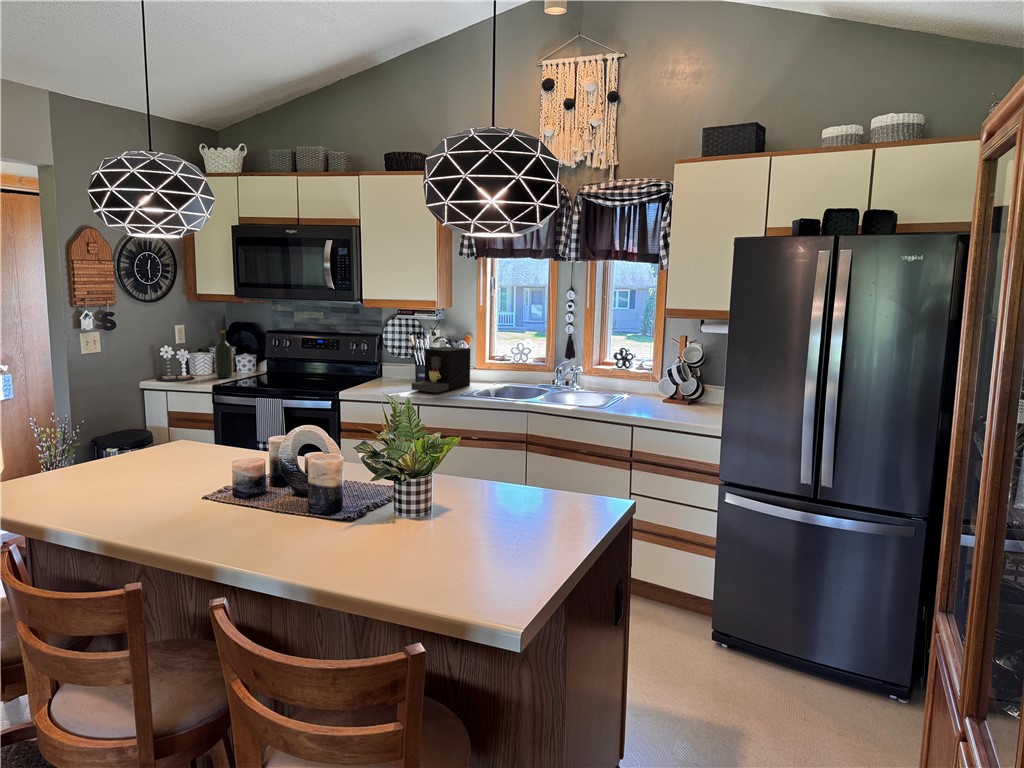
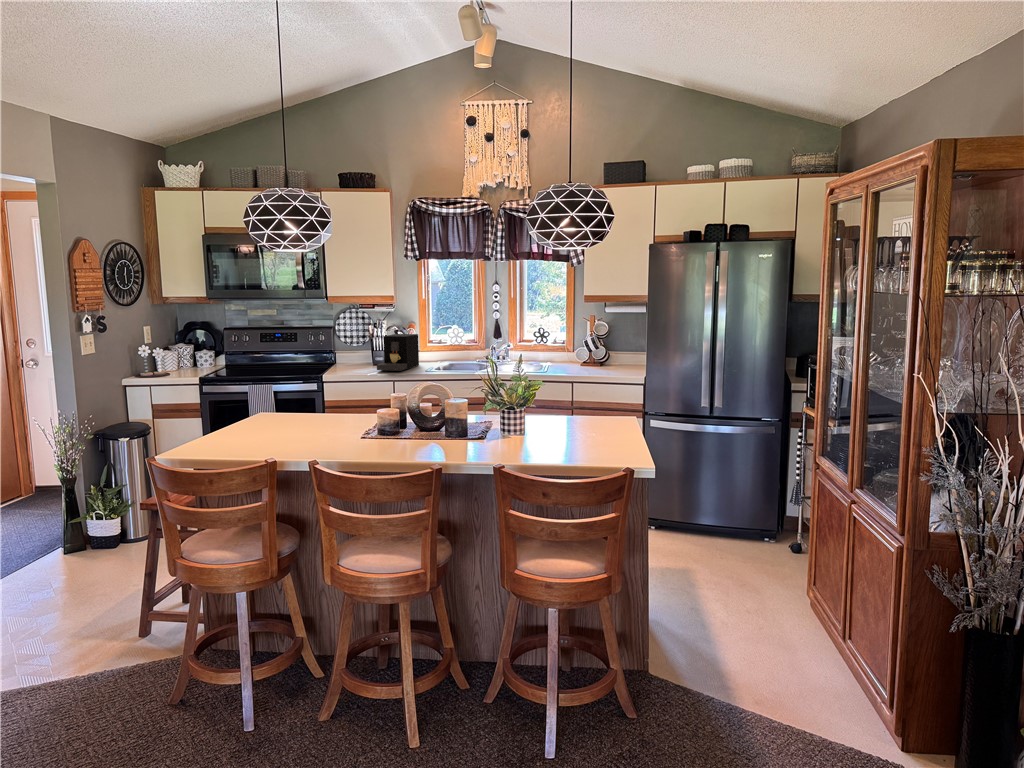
wine bottle: present [215,330,233,378] -> none [184,330,201,372]

